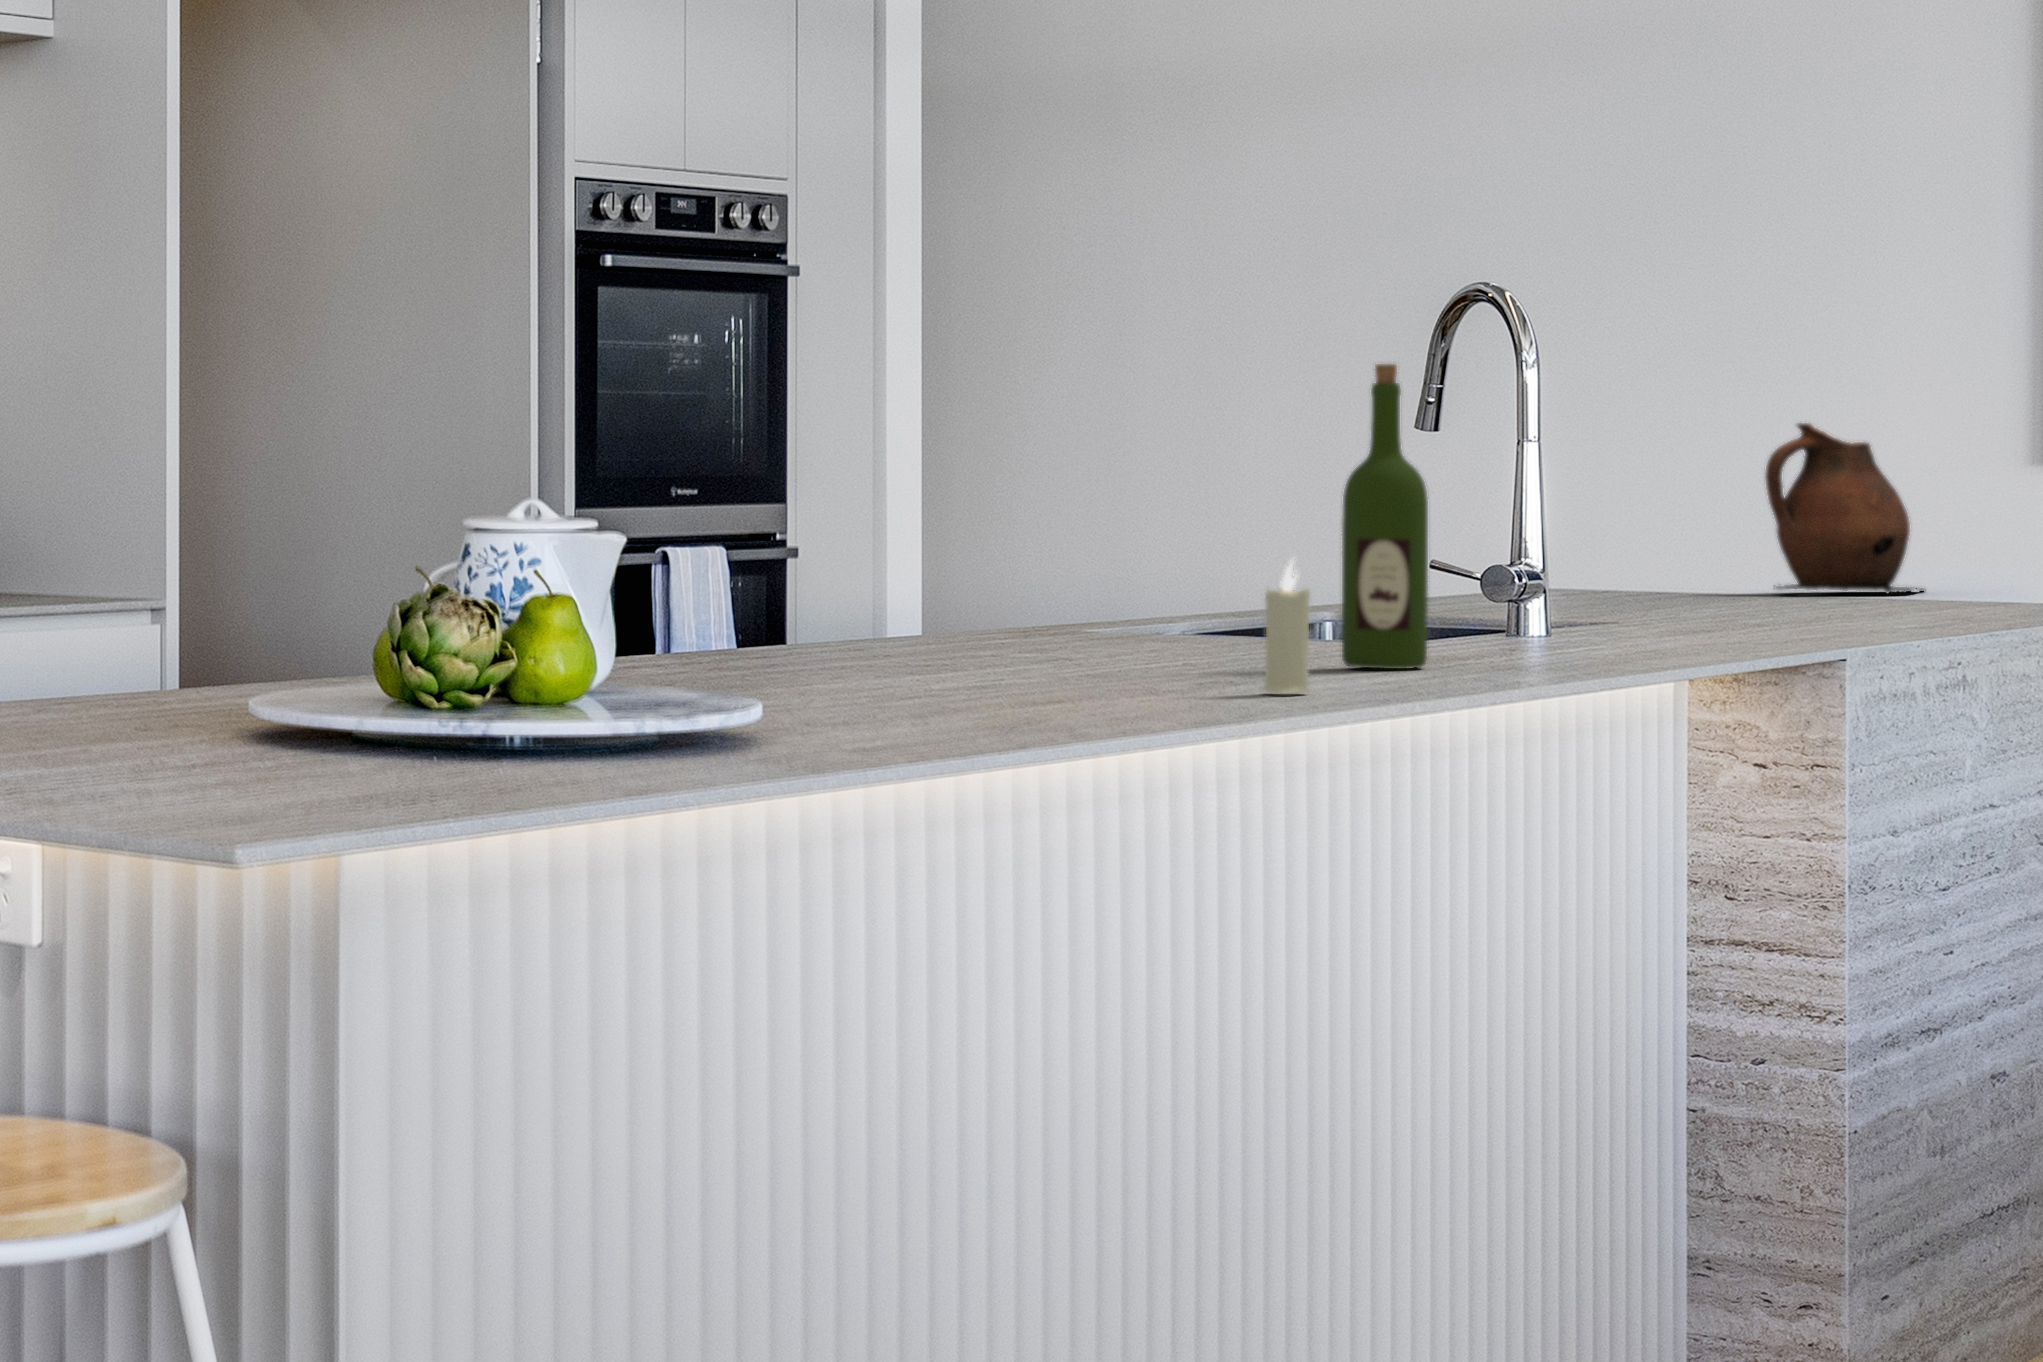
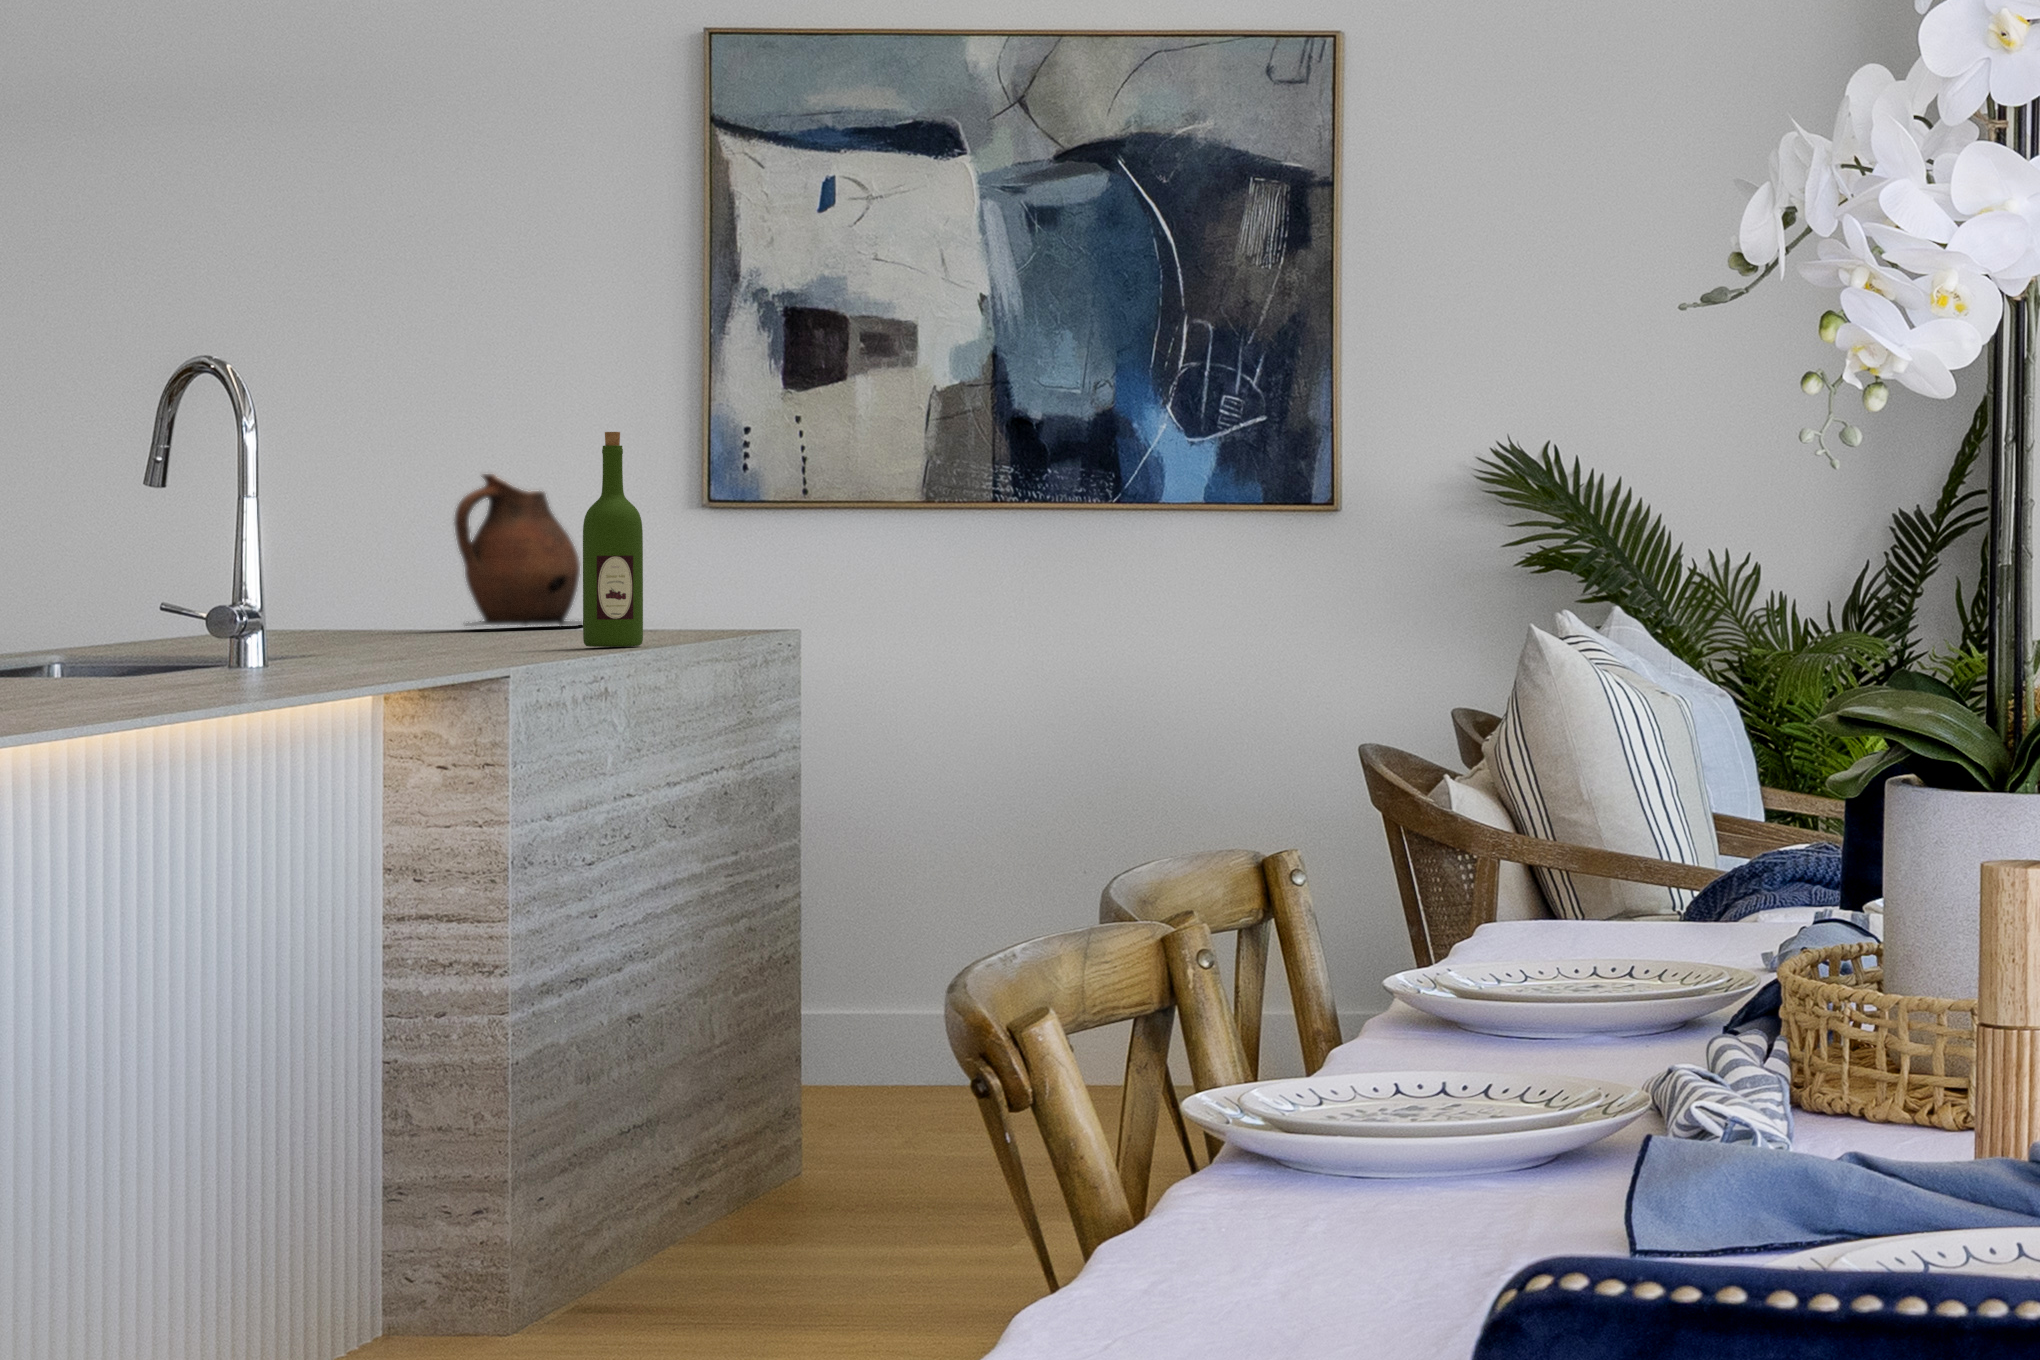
wine bottle: present [1342,364,1428,669] -> present [583,432,643,647]
candle: present [1263,560,1310,693] -> none [29,597,74,712]

